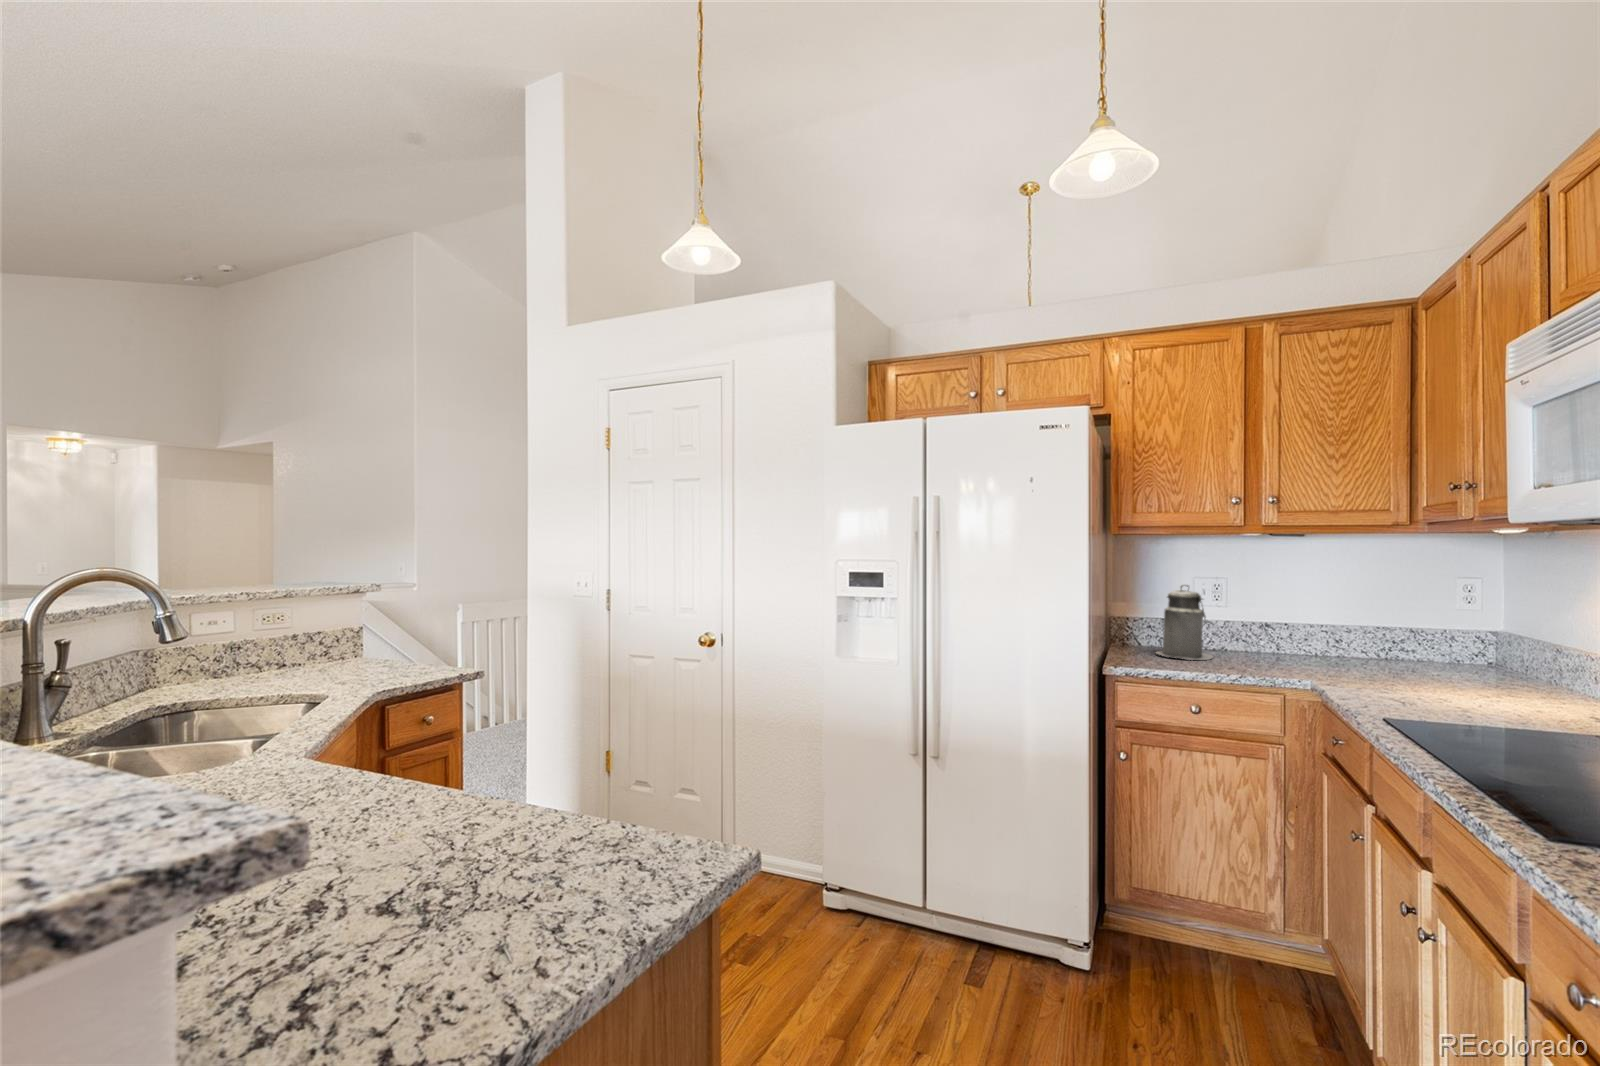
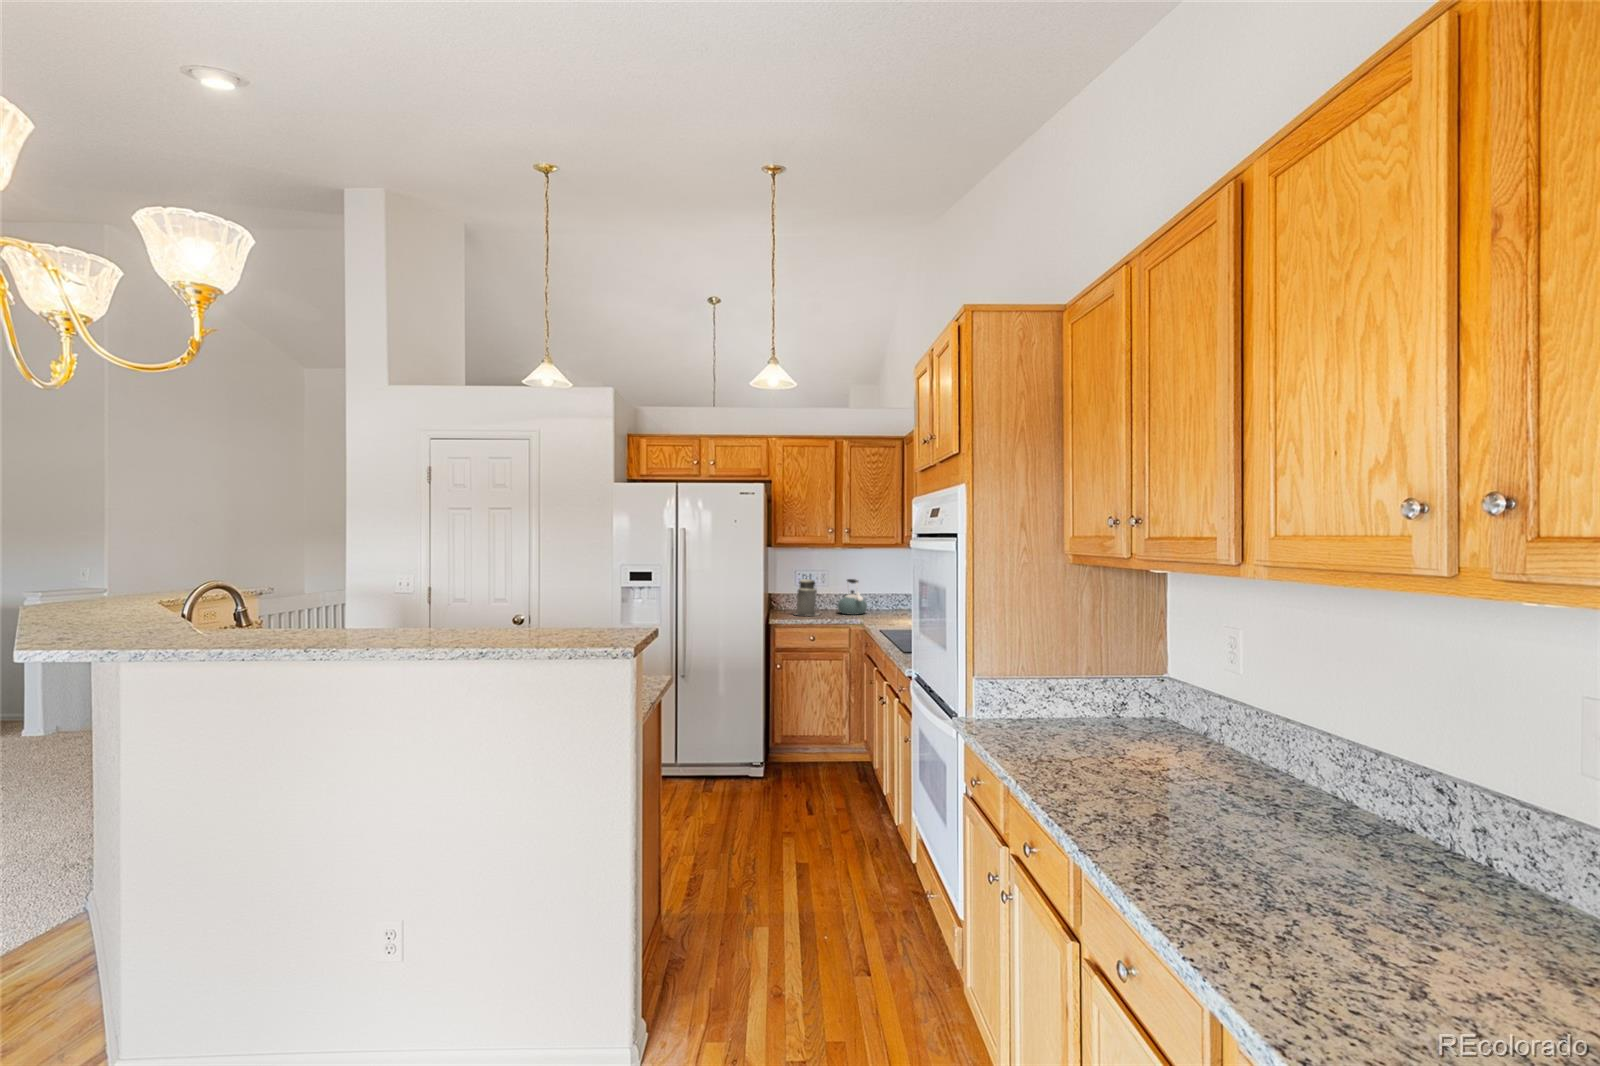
kettle: none [1250,593,1319,663] -> present [837,579,867,615]

